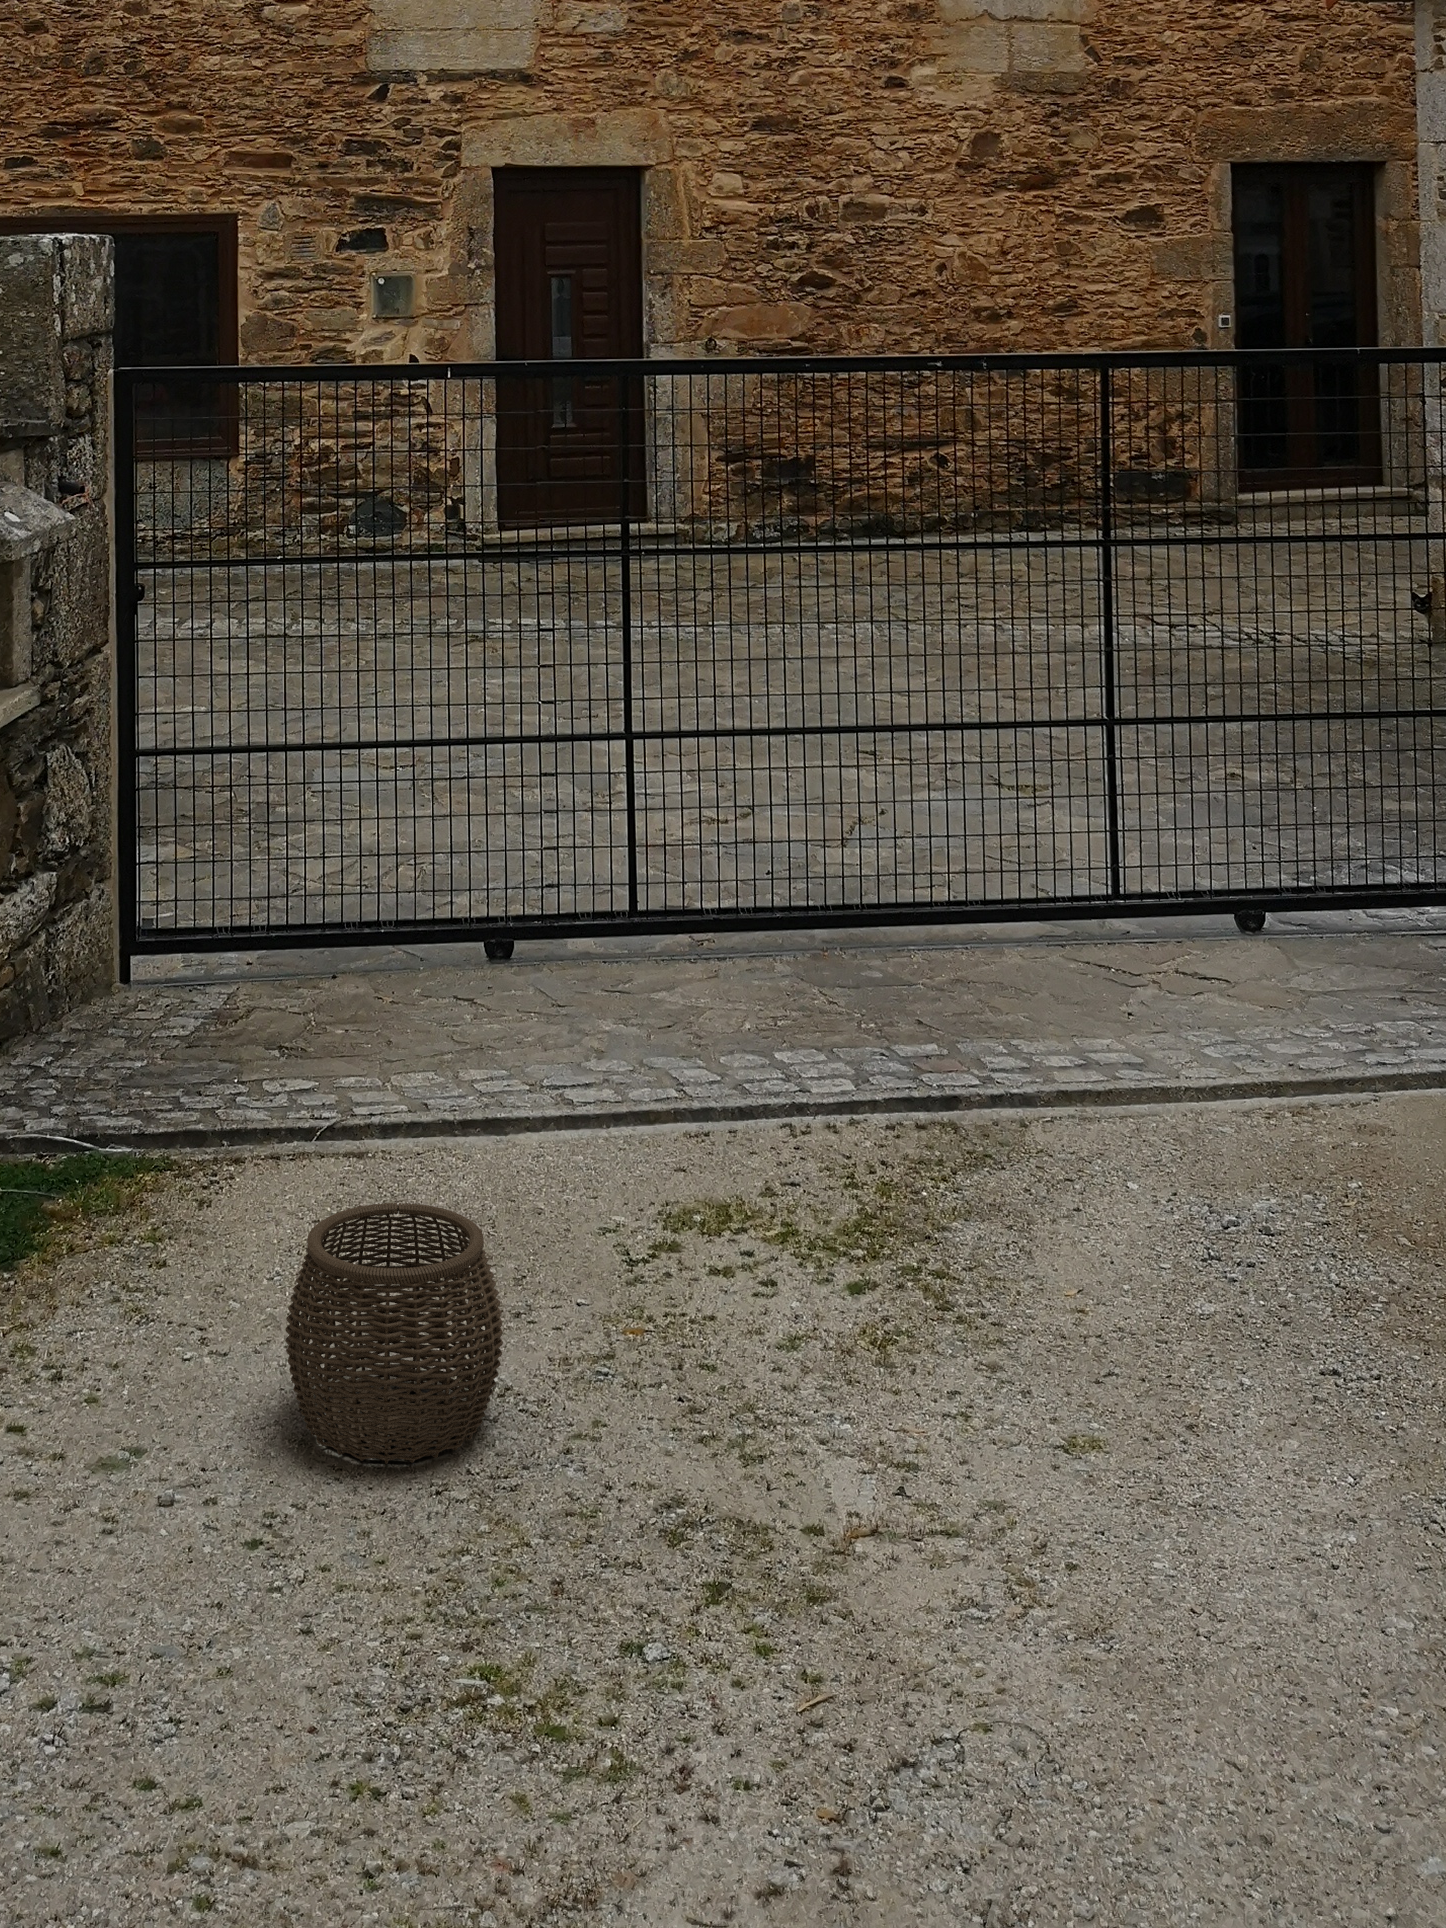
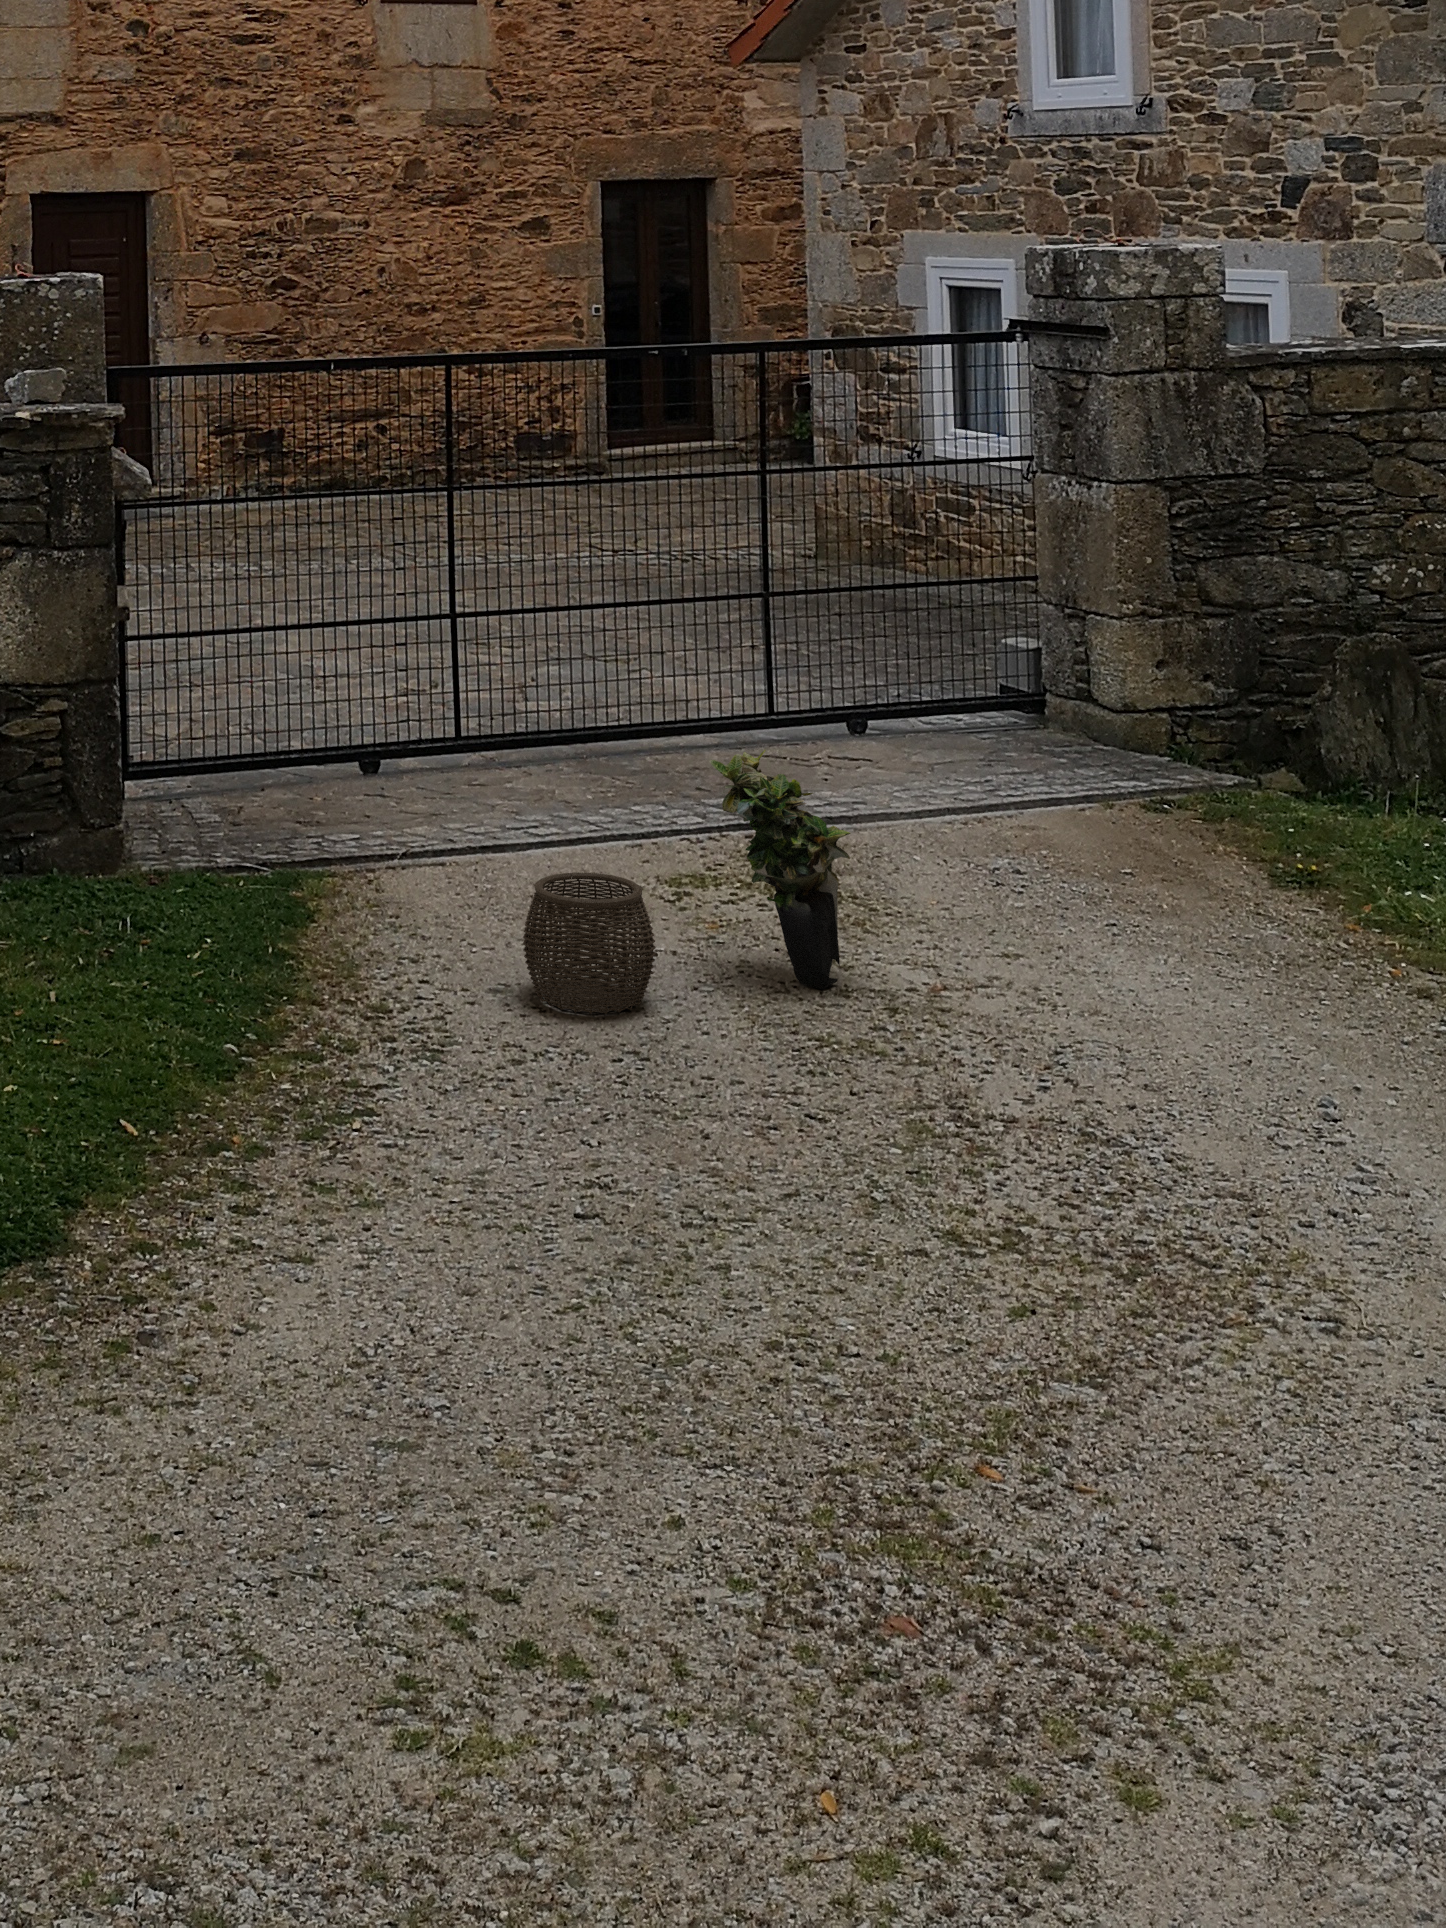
potted plant: none [649,1016,865,1446] -> present [710,750,851,990]

